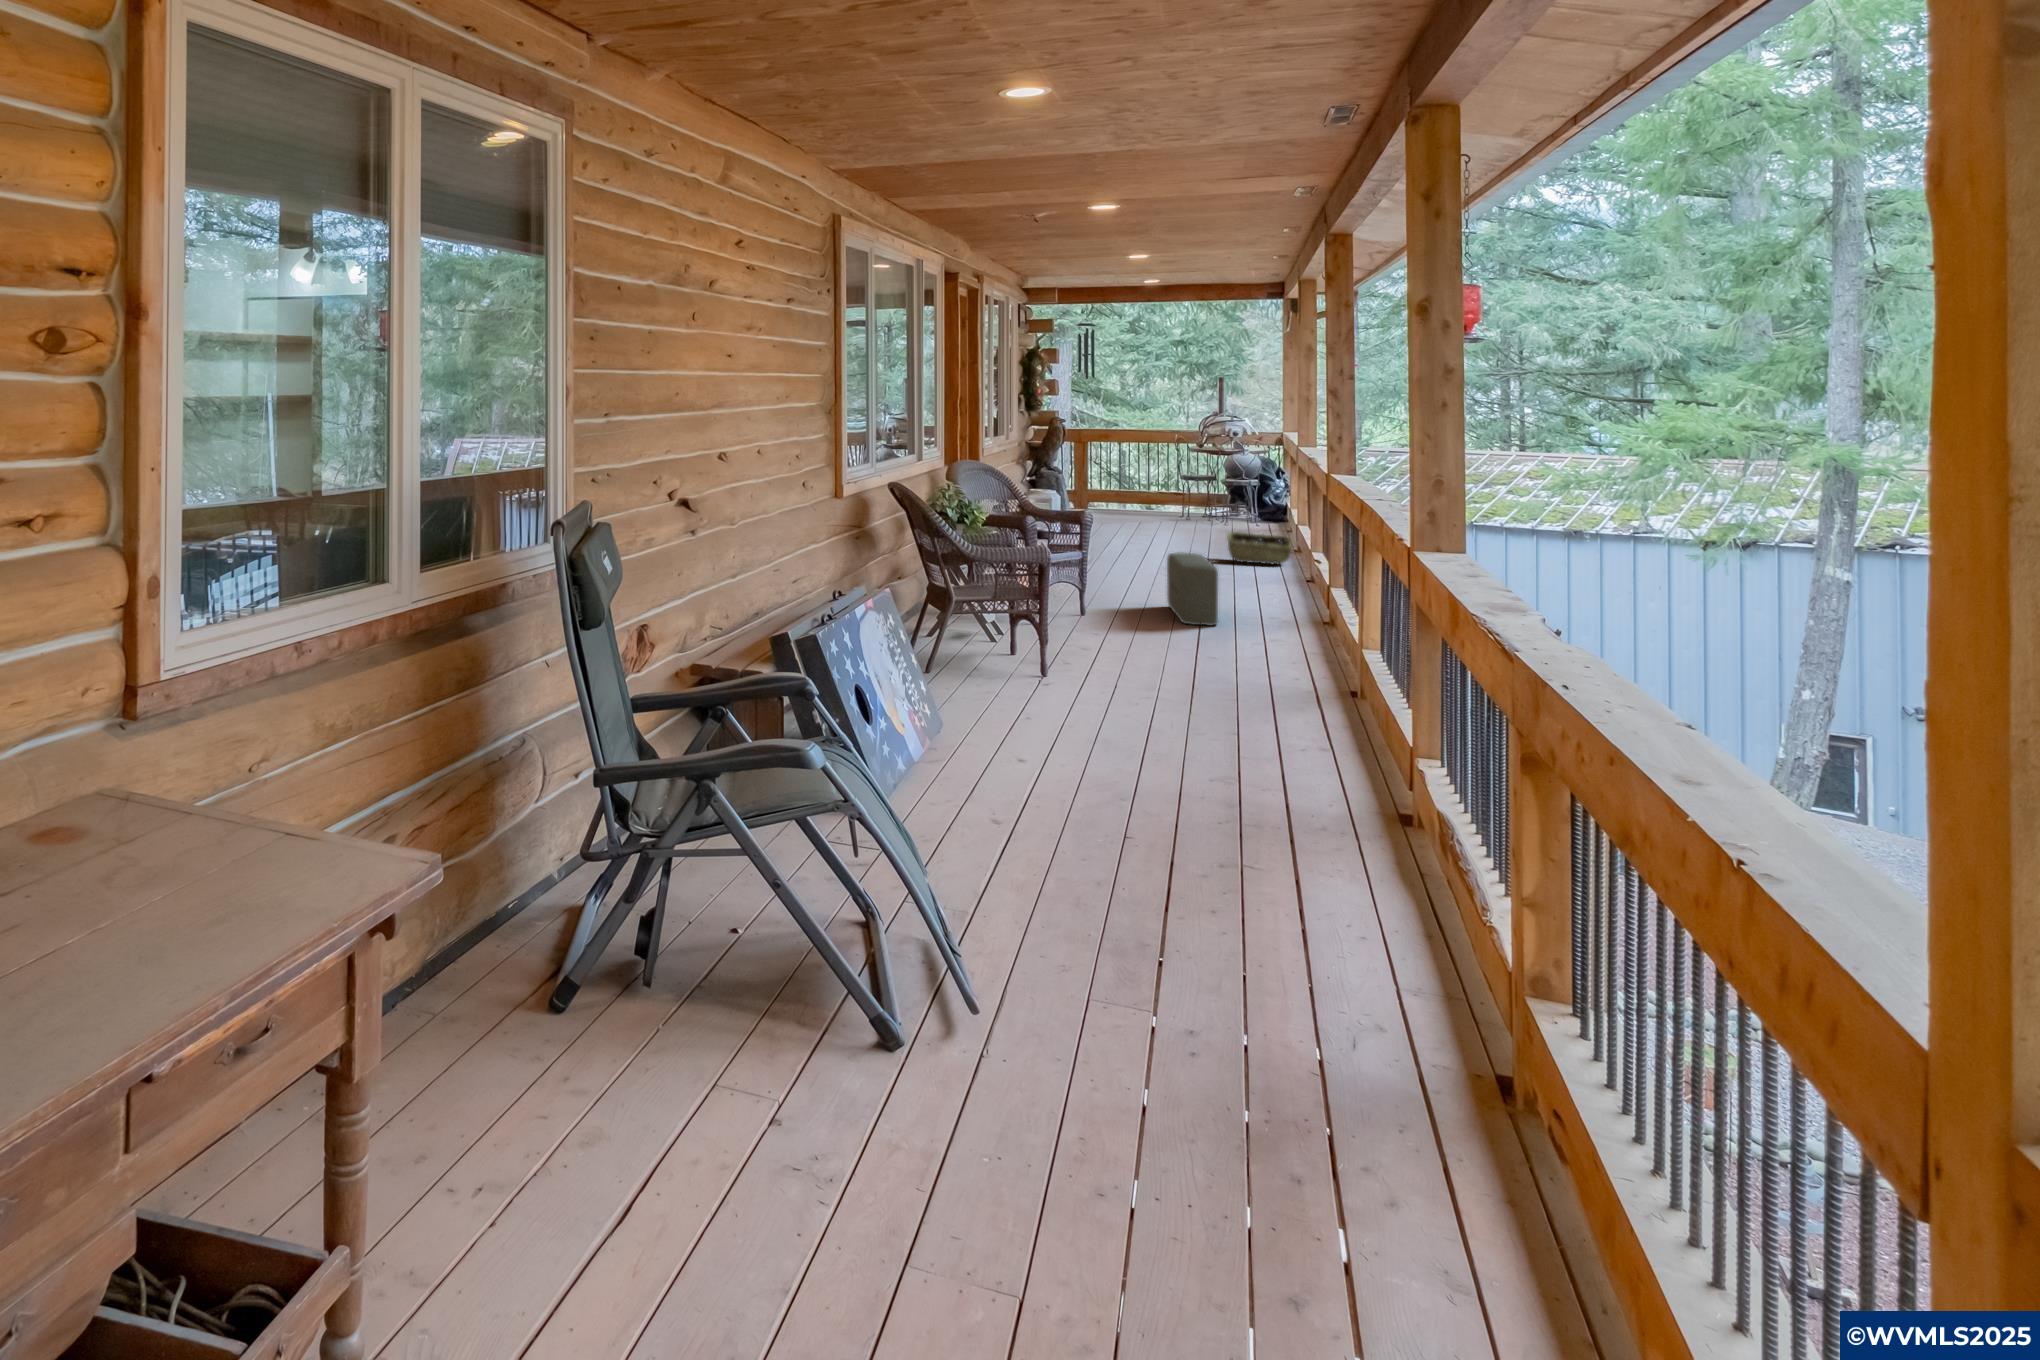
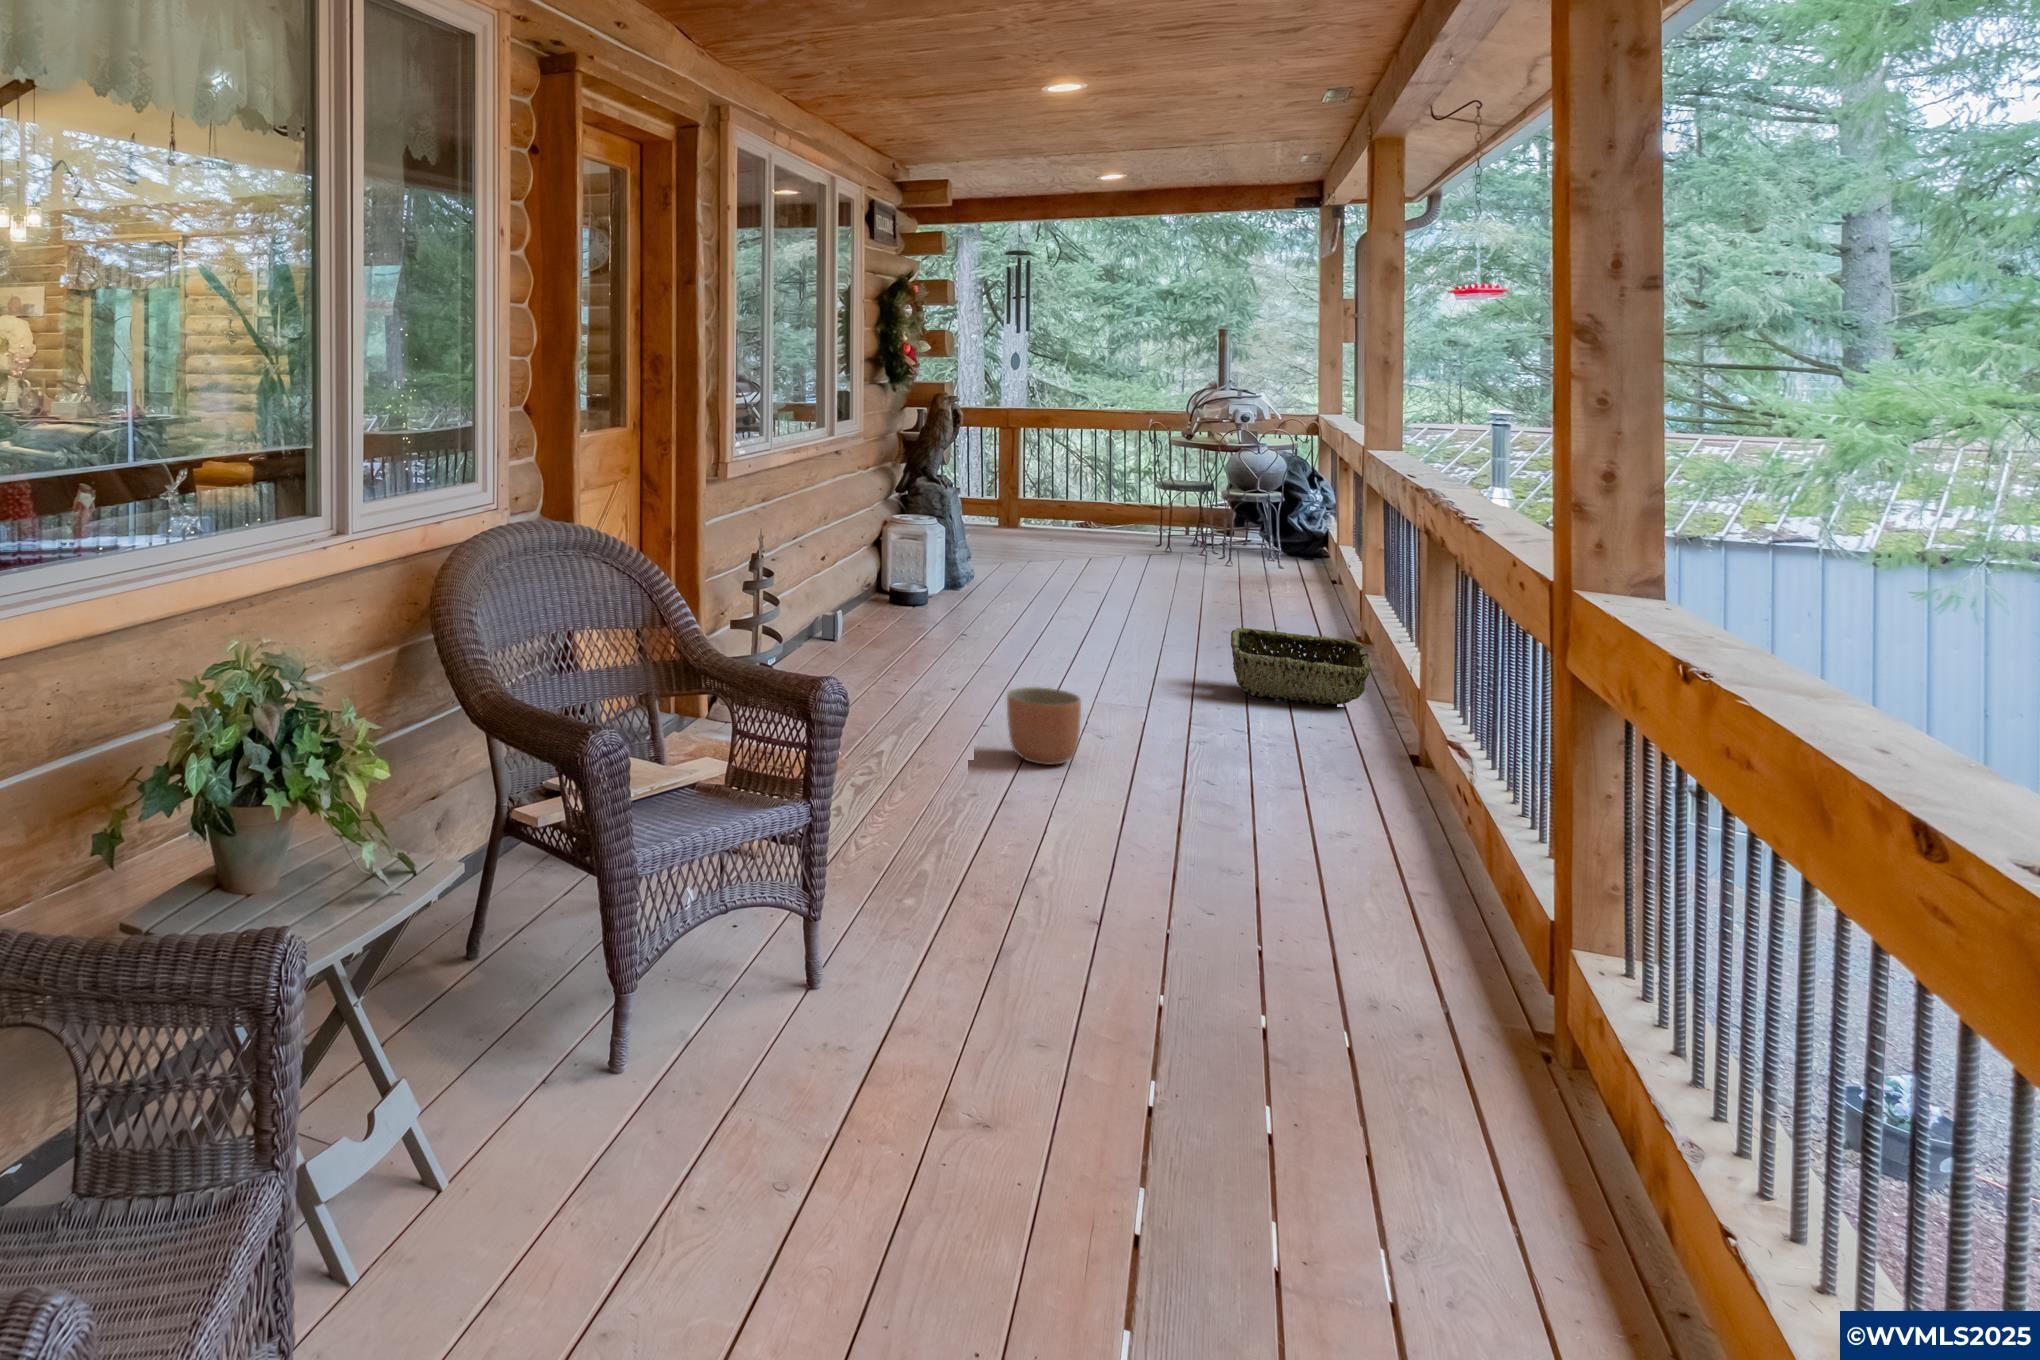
planter: none [1128,547,1162,578] -> present [1007,687,1081,765]
pouf: present [1167,552,1218,625] -> none [1064,784,1205,1092]

